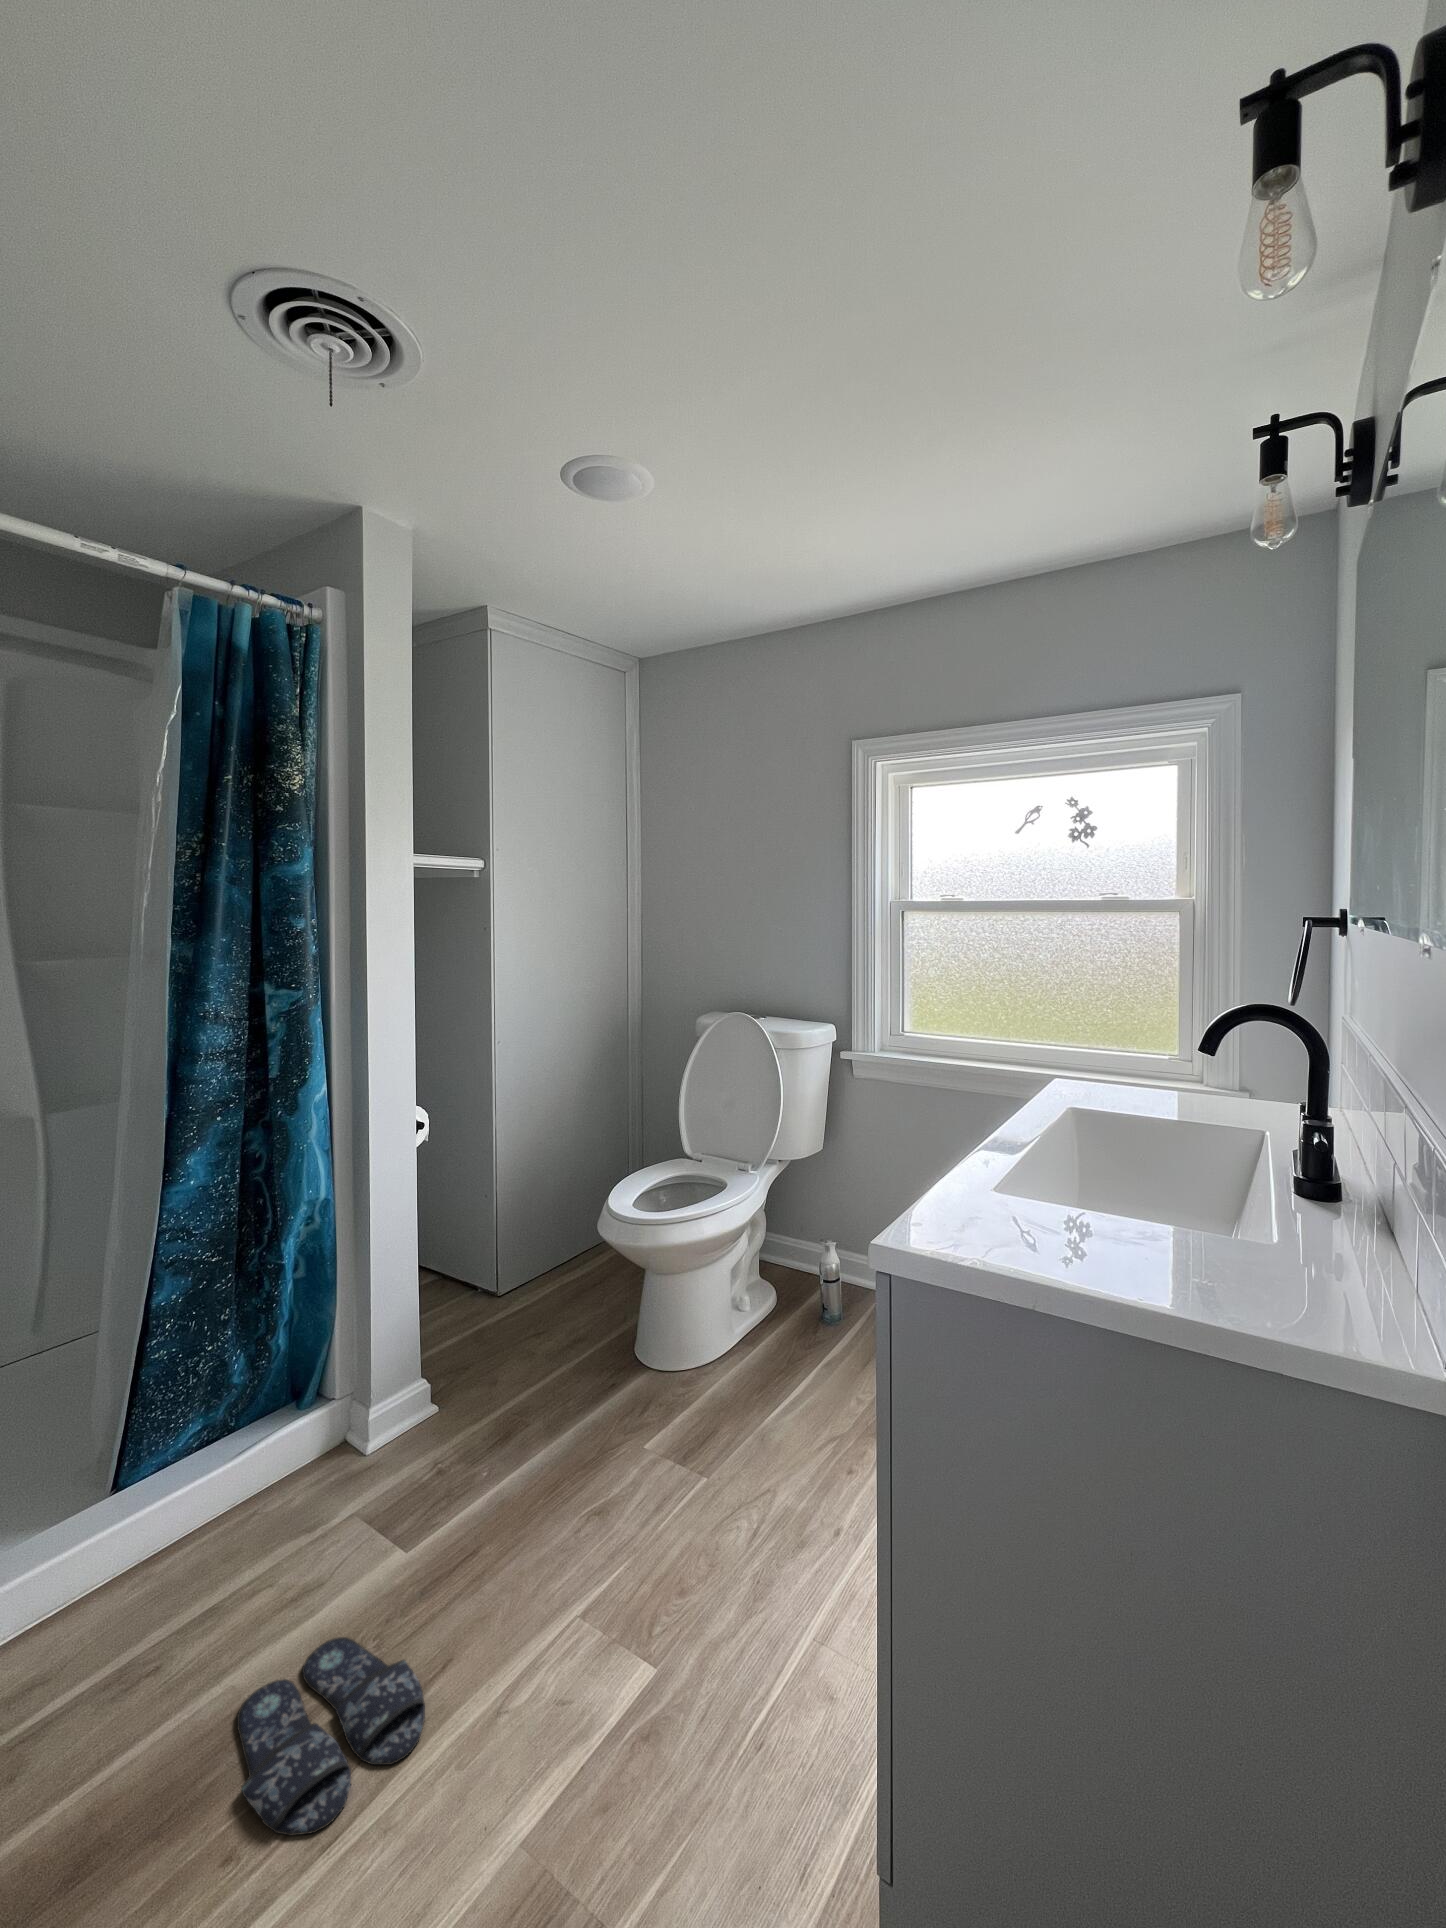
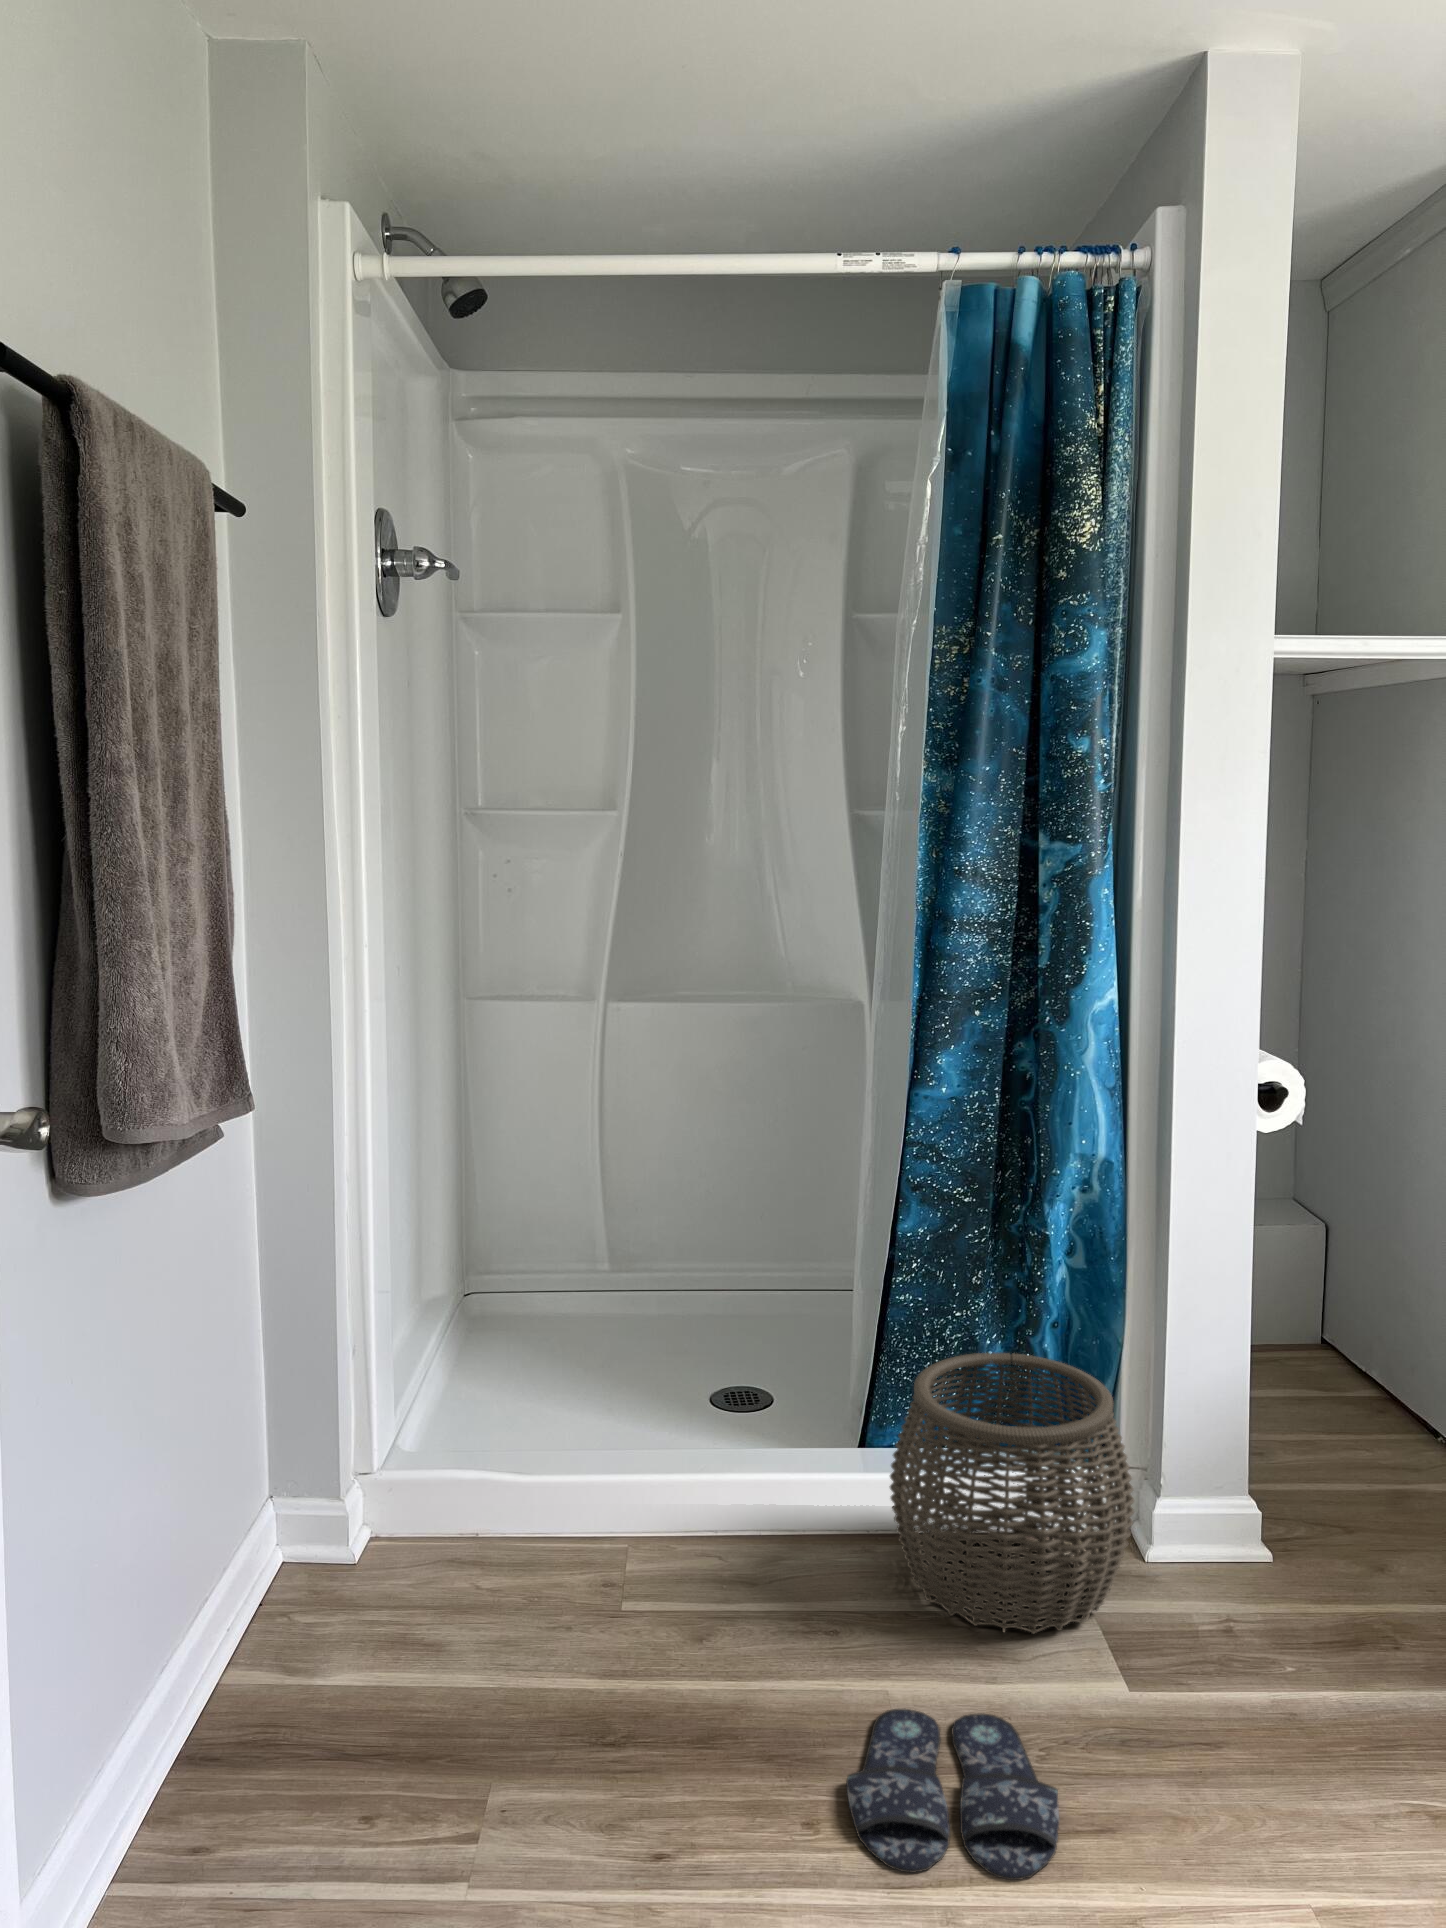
woven basket: none [178,1349,379,1587] -> present [890,1353,1134,1634]

